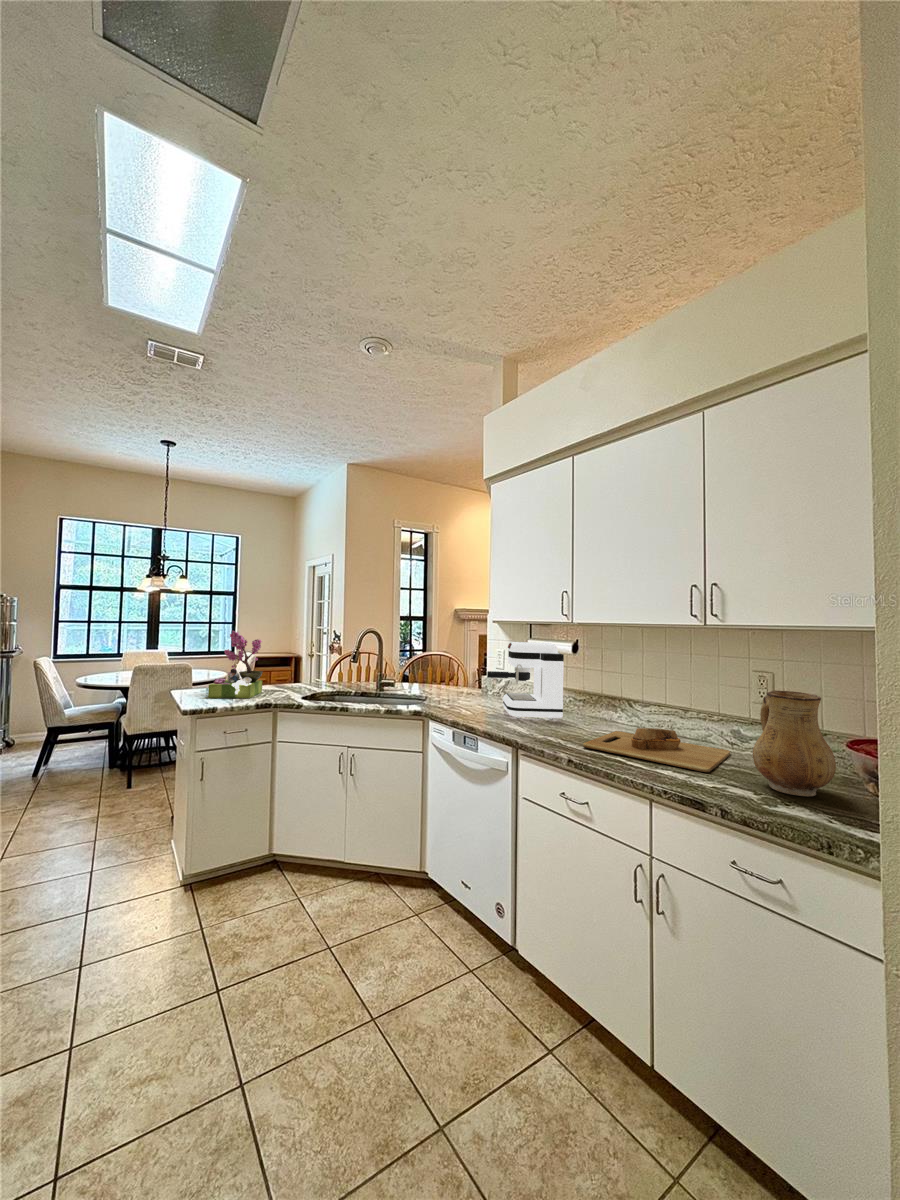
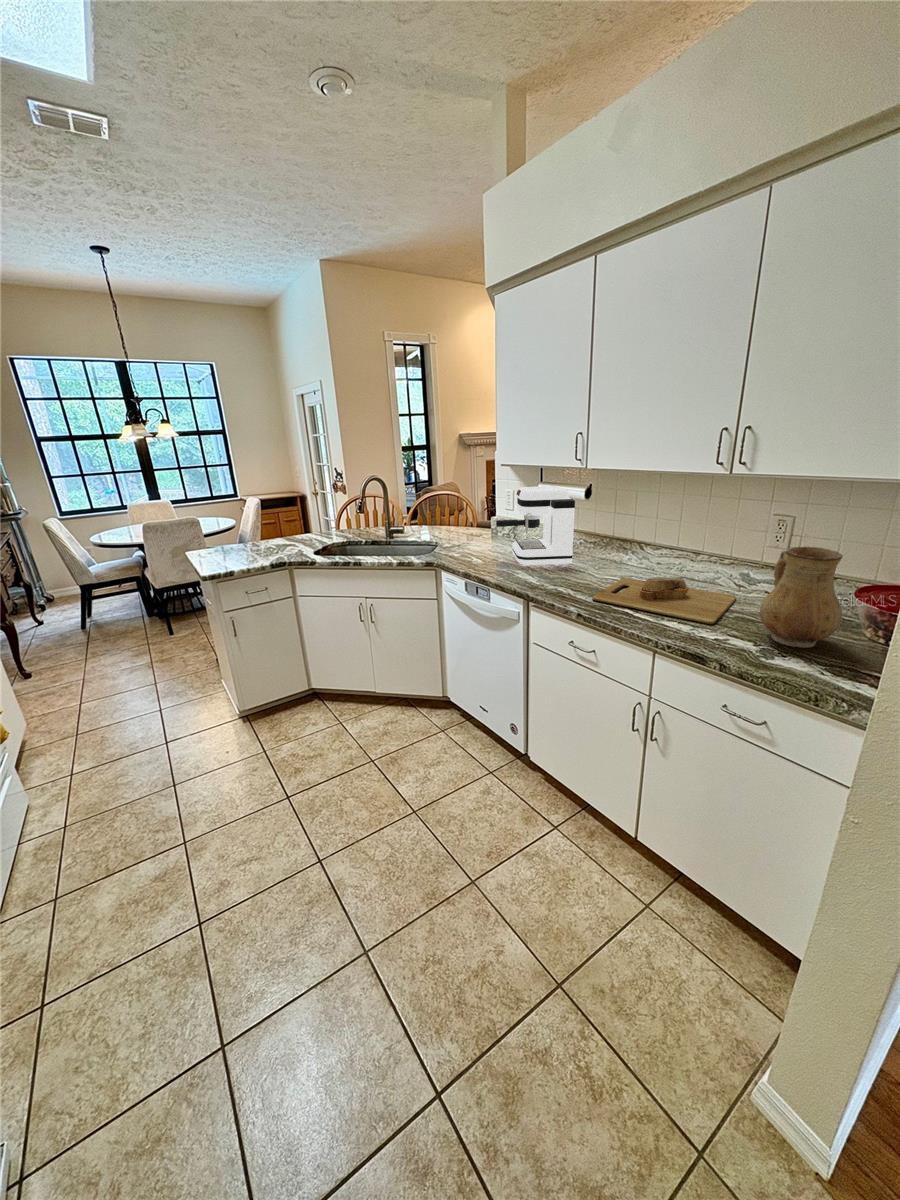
flower arrangement: present [208,631,263,698] -> none [220,489,274,560]

